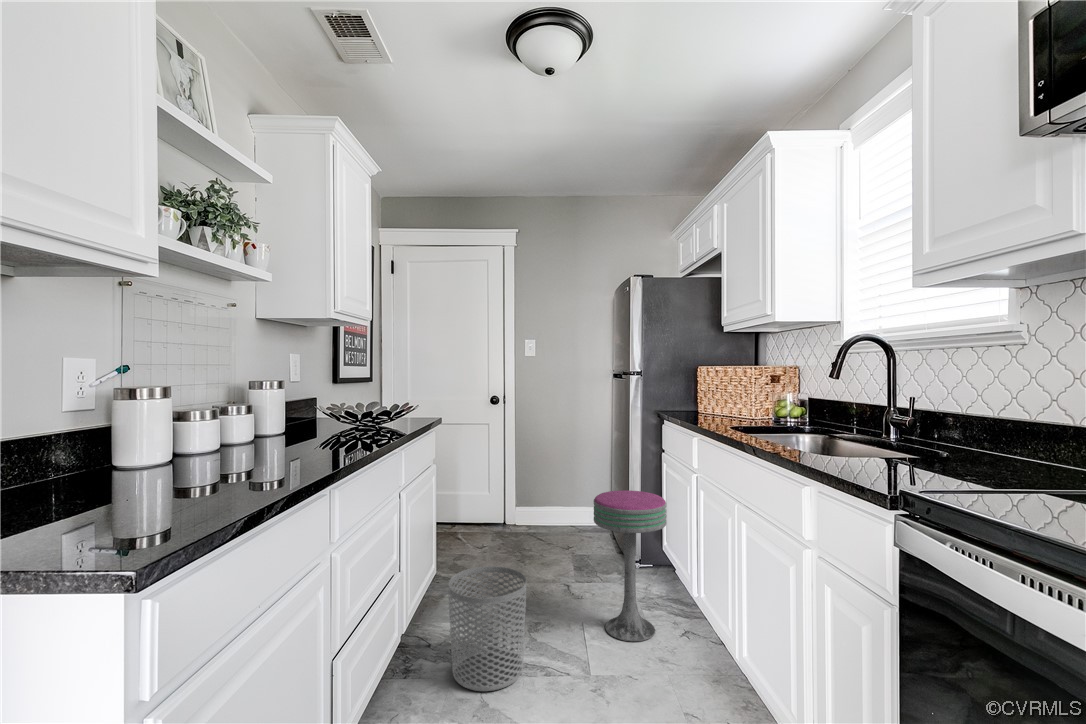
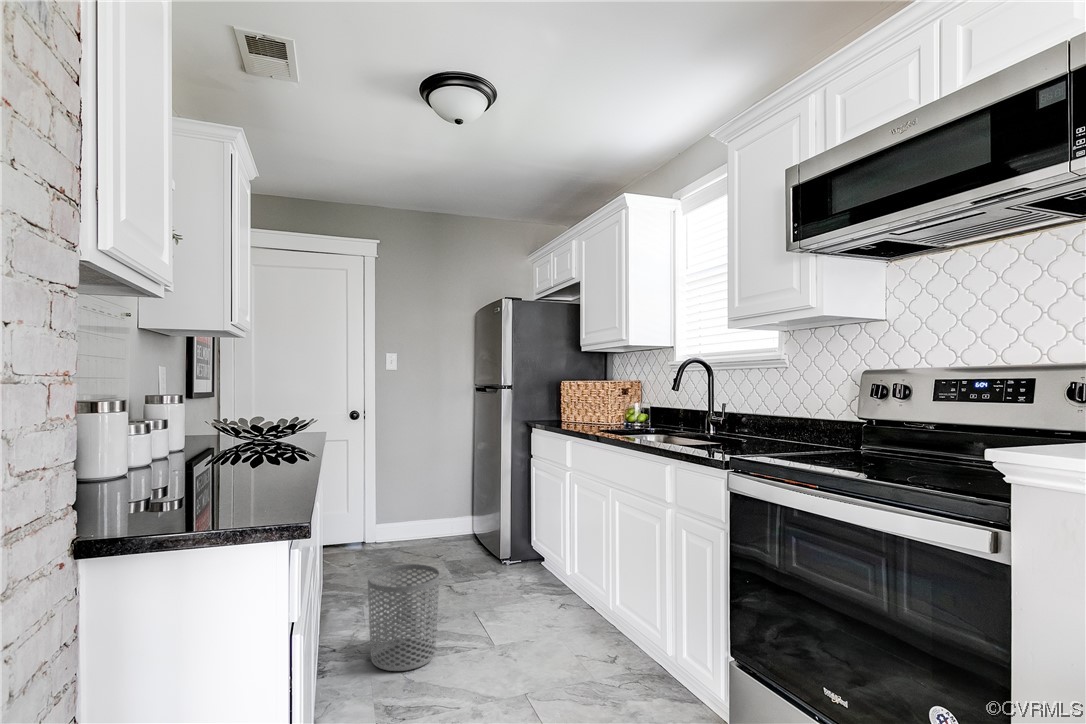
bar stool: present [594,490,666,642] -> none [485,491,547,619]

